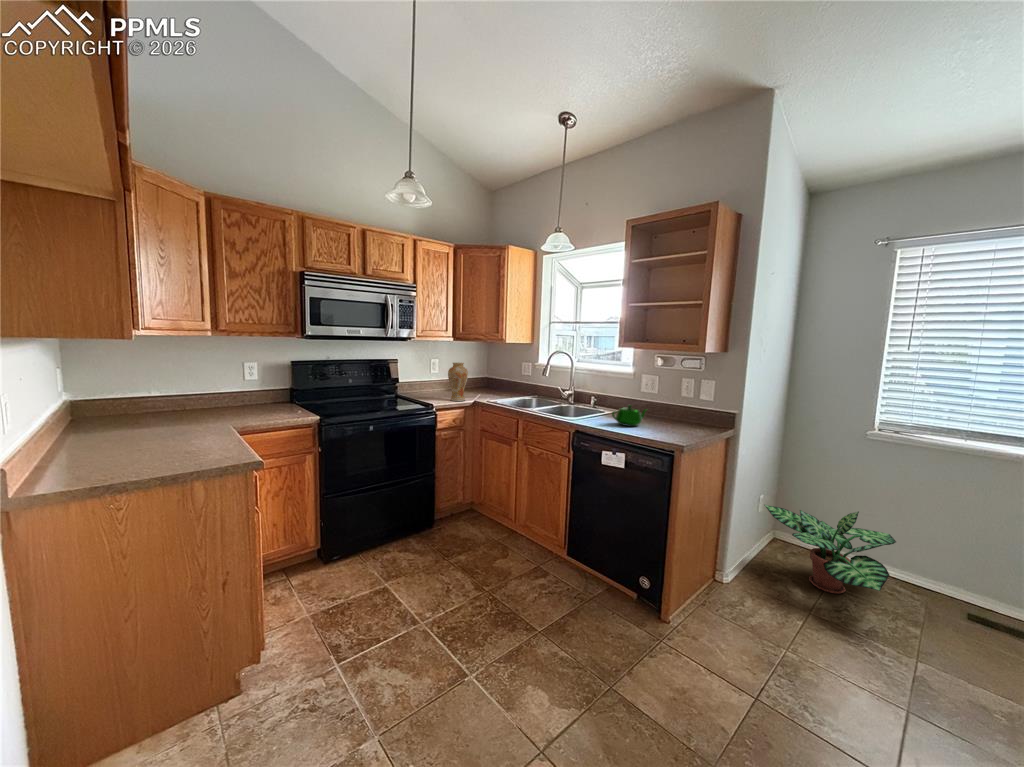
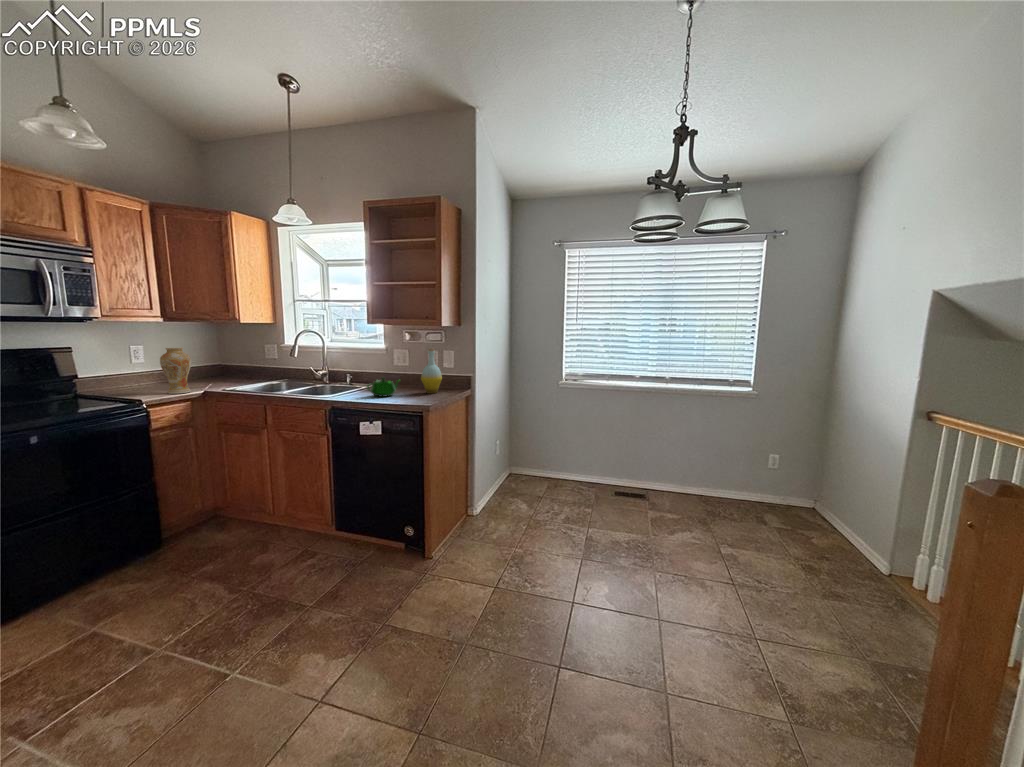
bottle: none [672,377,698,429] -> present [421,349,442,393]
potted plant: present [765,505,896,594] -> none [499,438,578,500]

